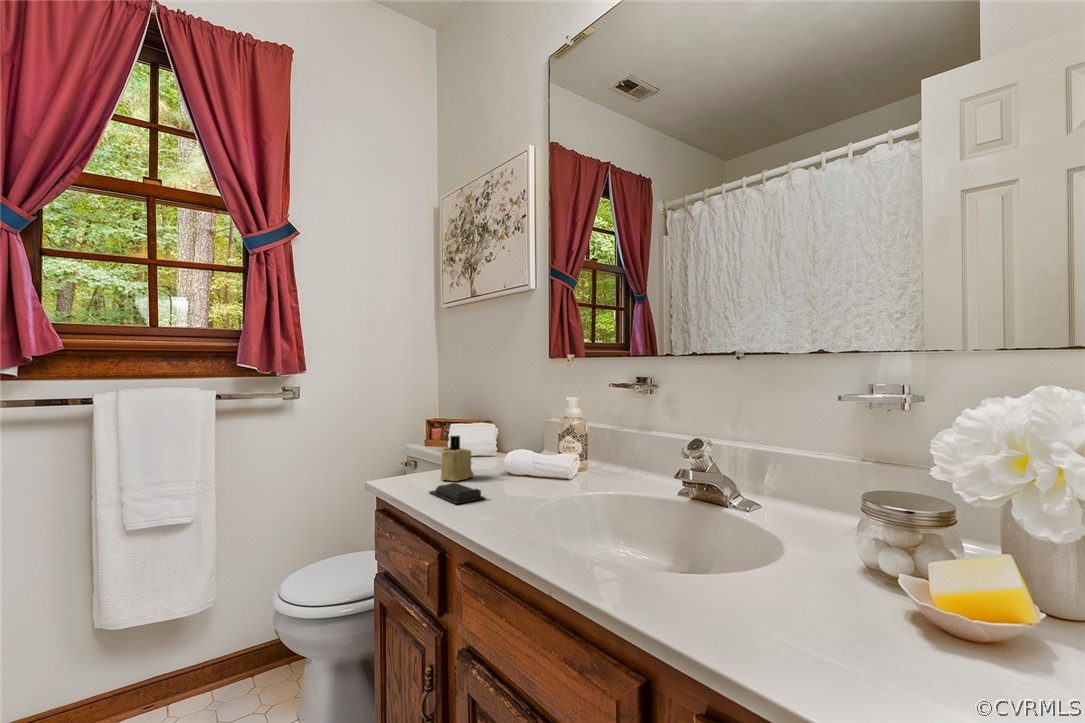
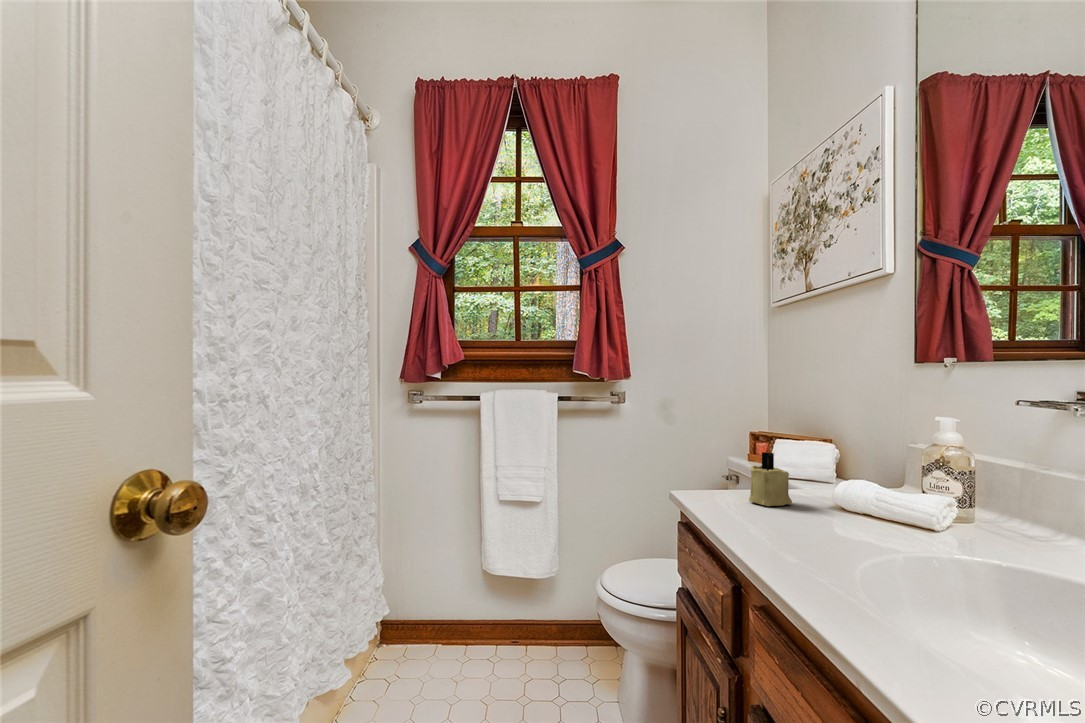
soap bar: present [429,483,485,504] -> none [729,508,797,534]

